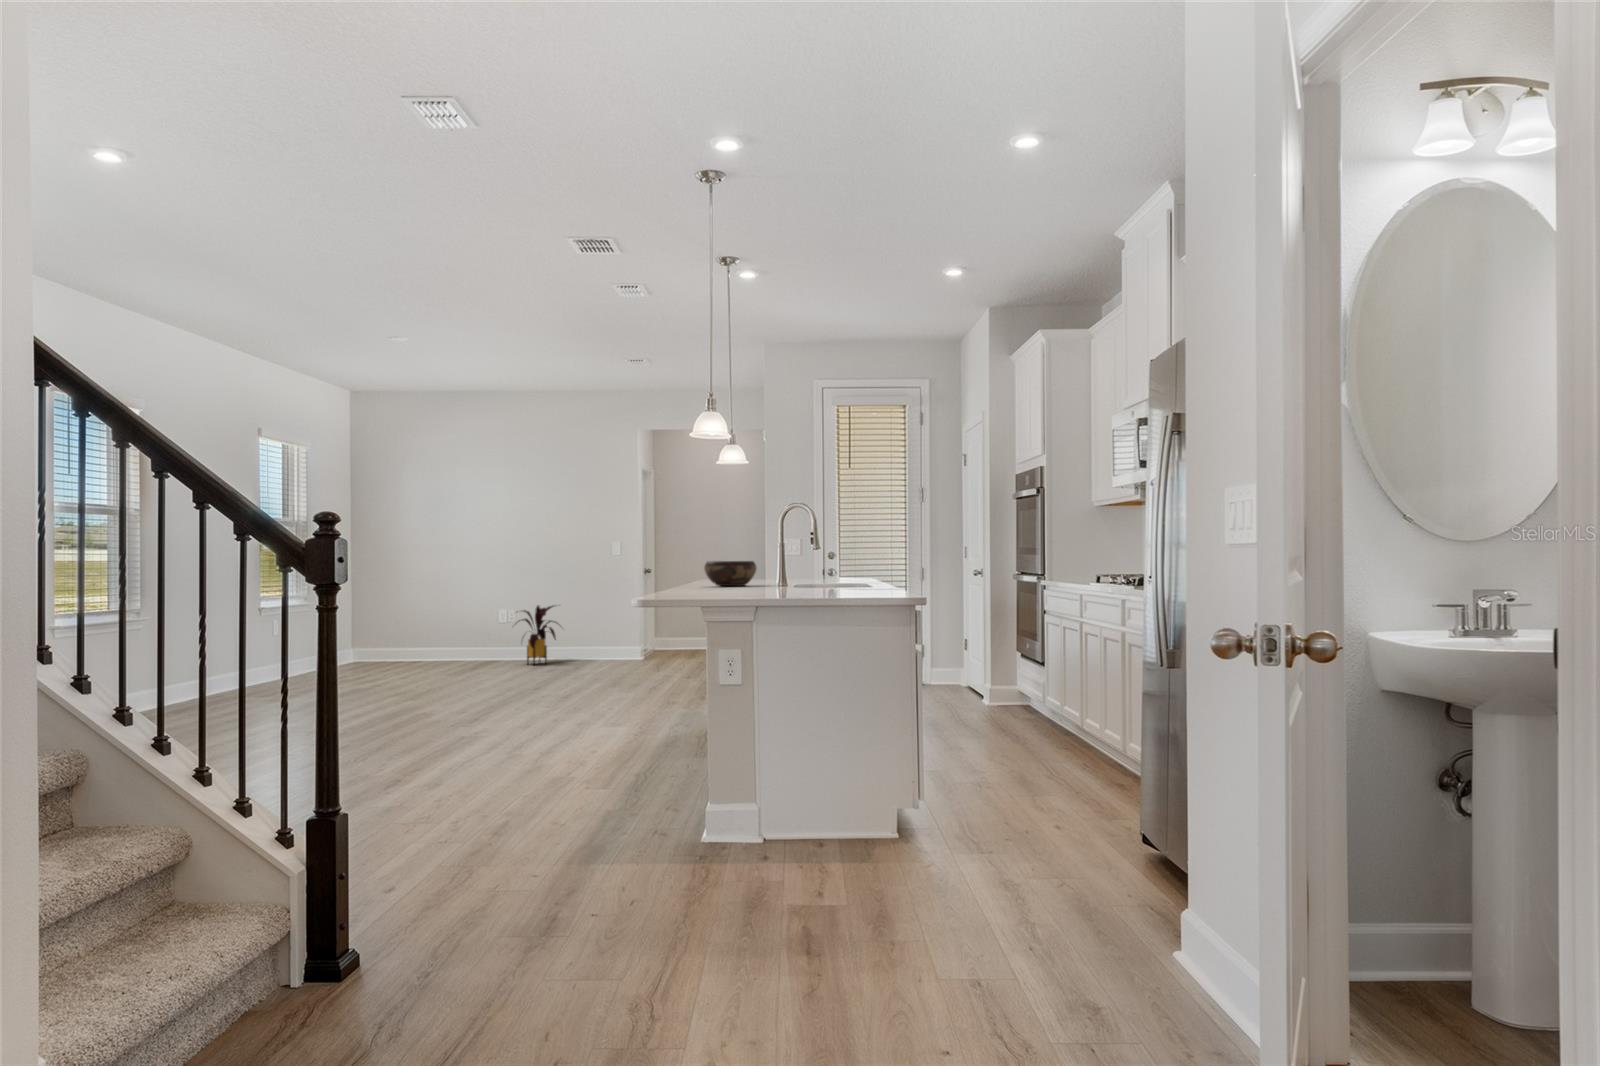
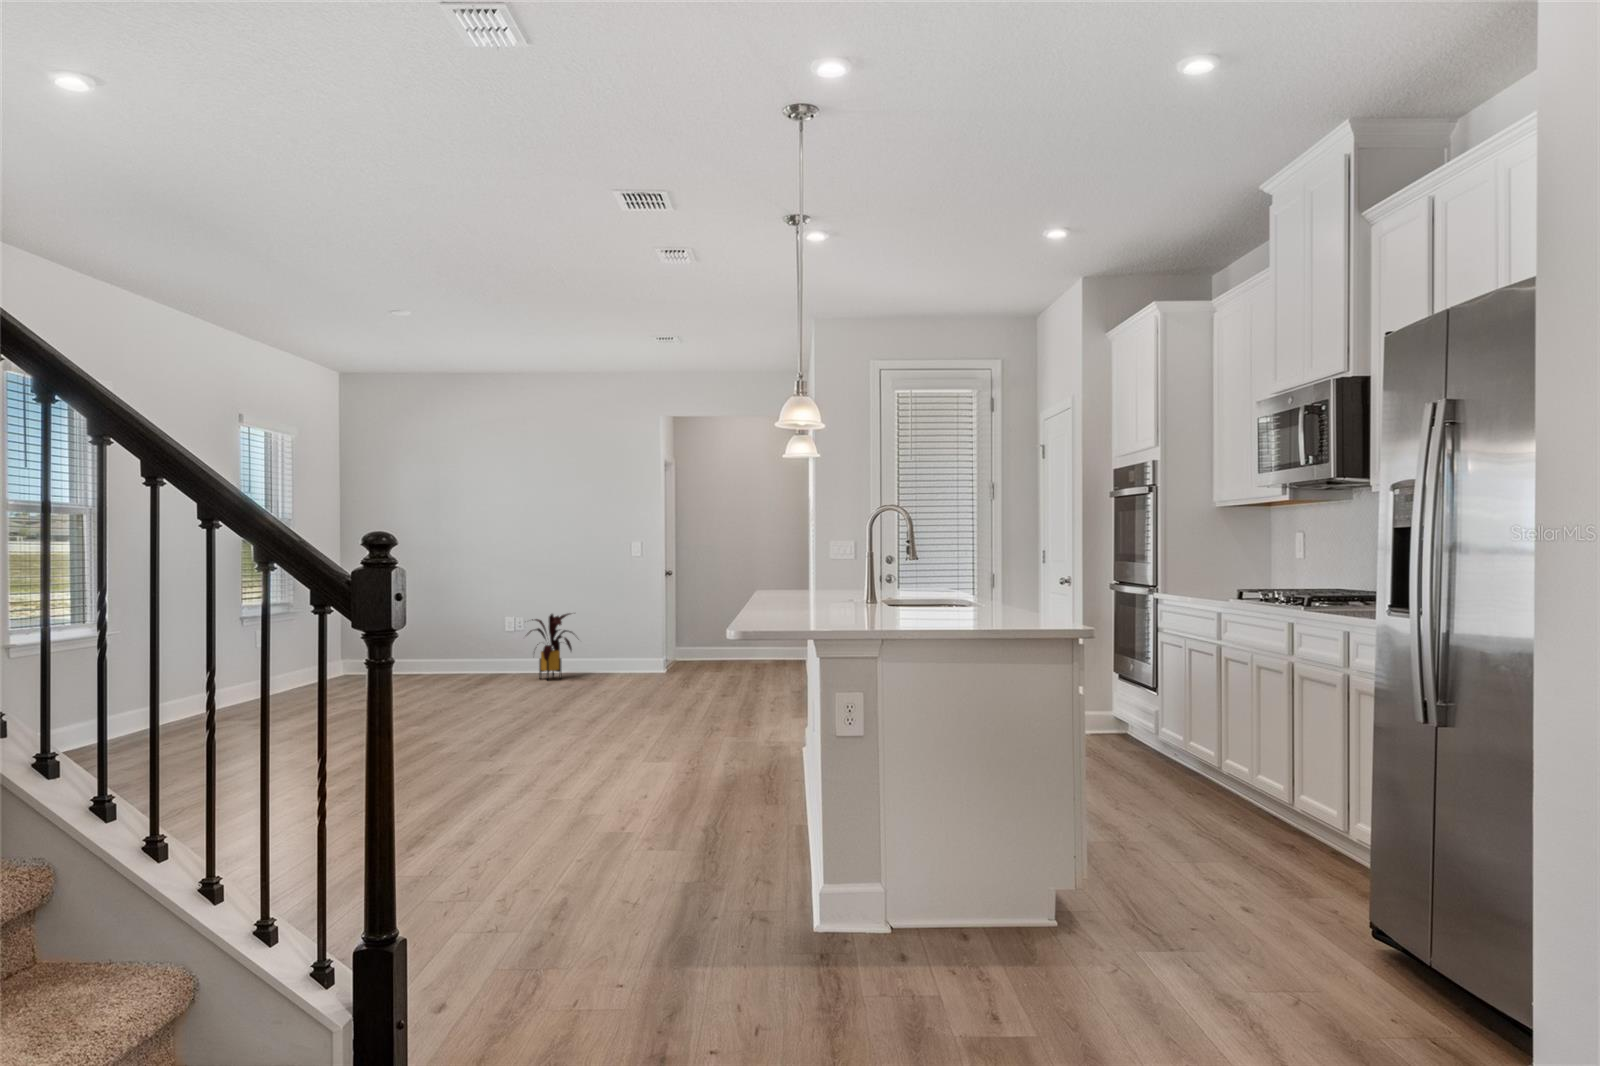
decorative bowl: present [704,561,756,586] -> none [776,572,837,602]

